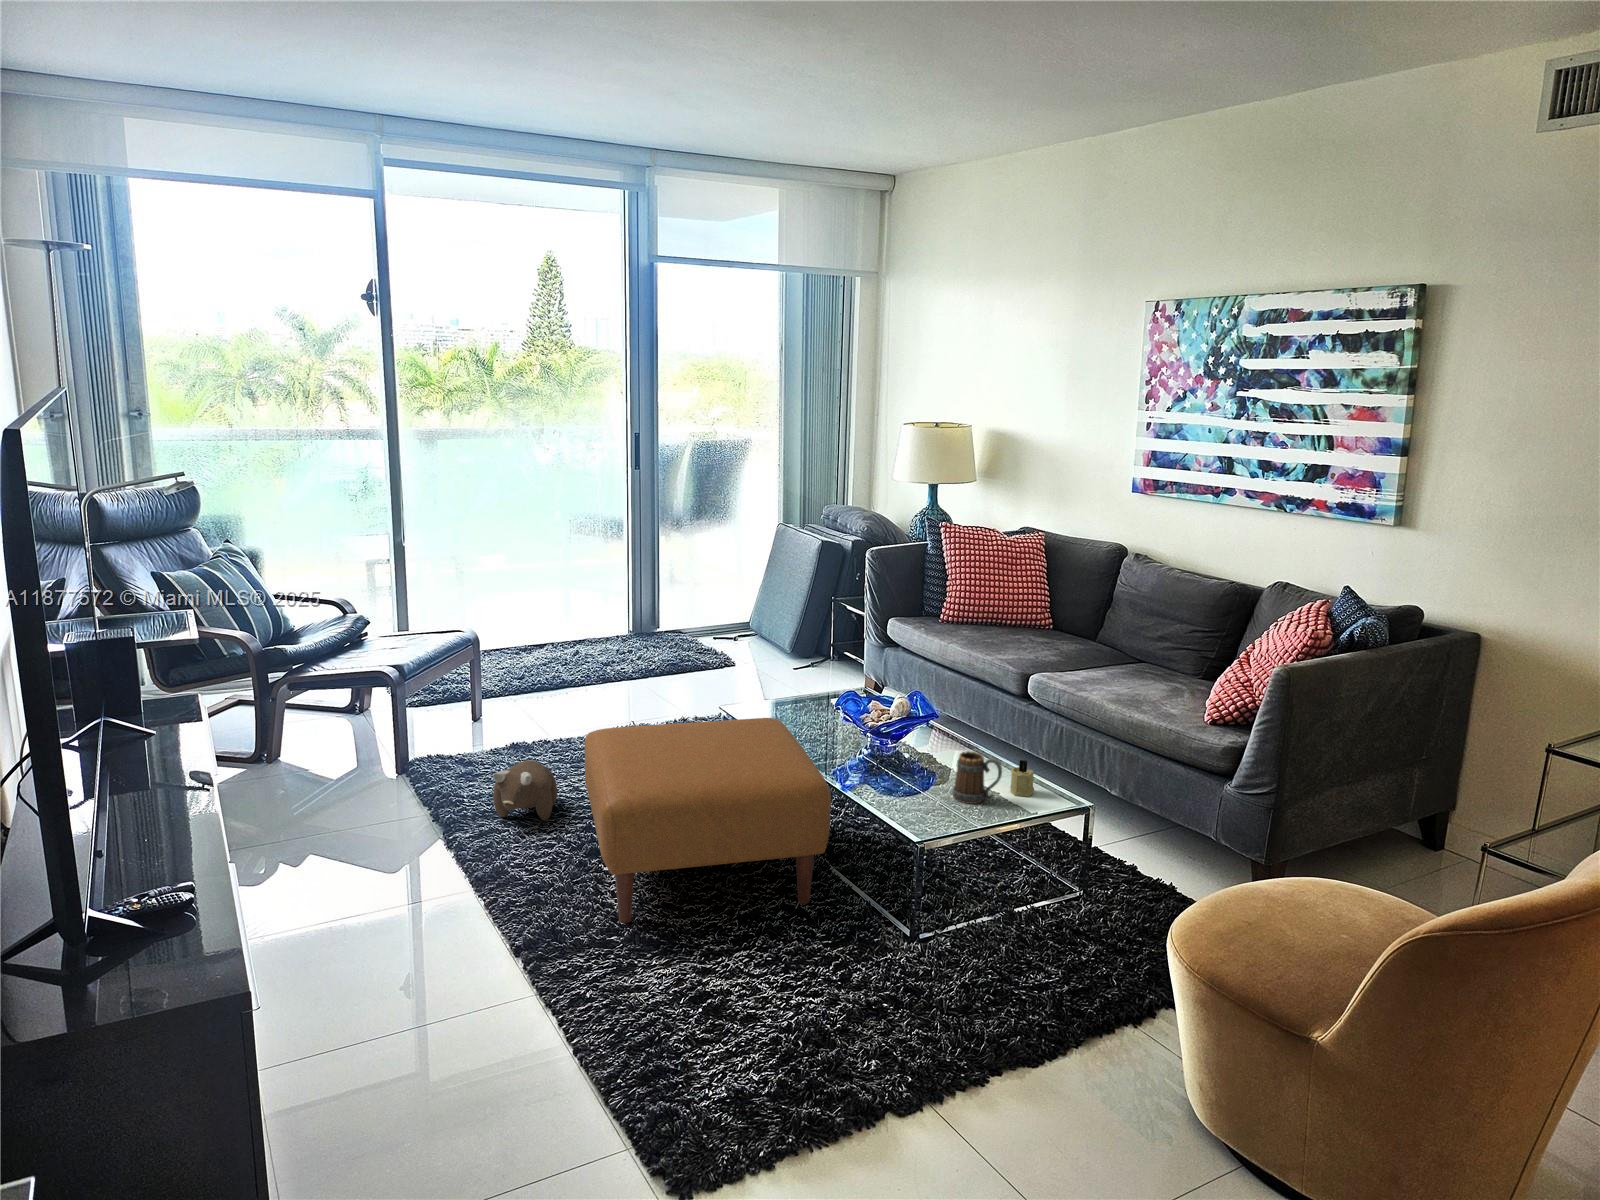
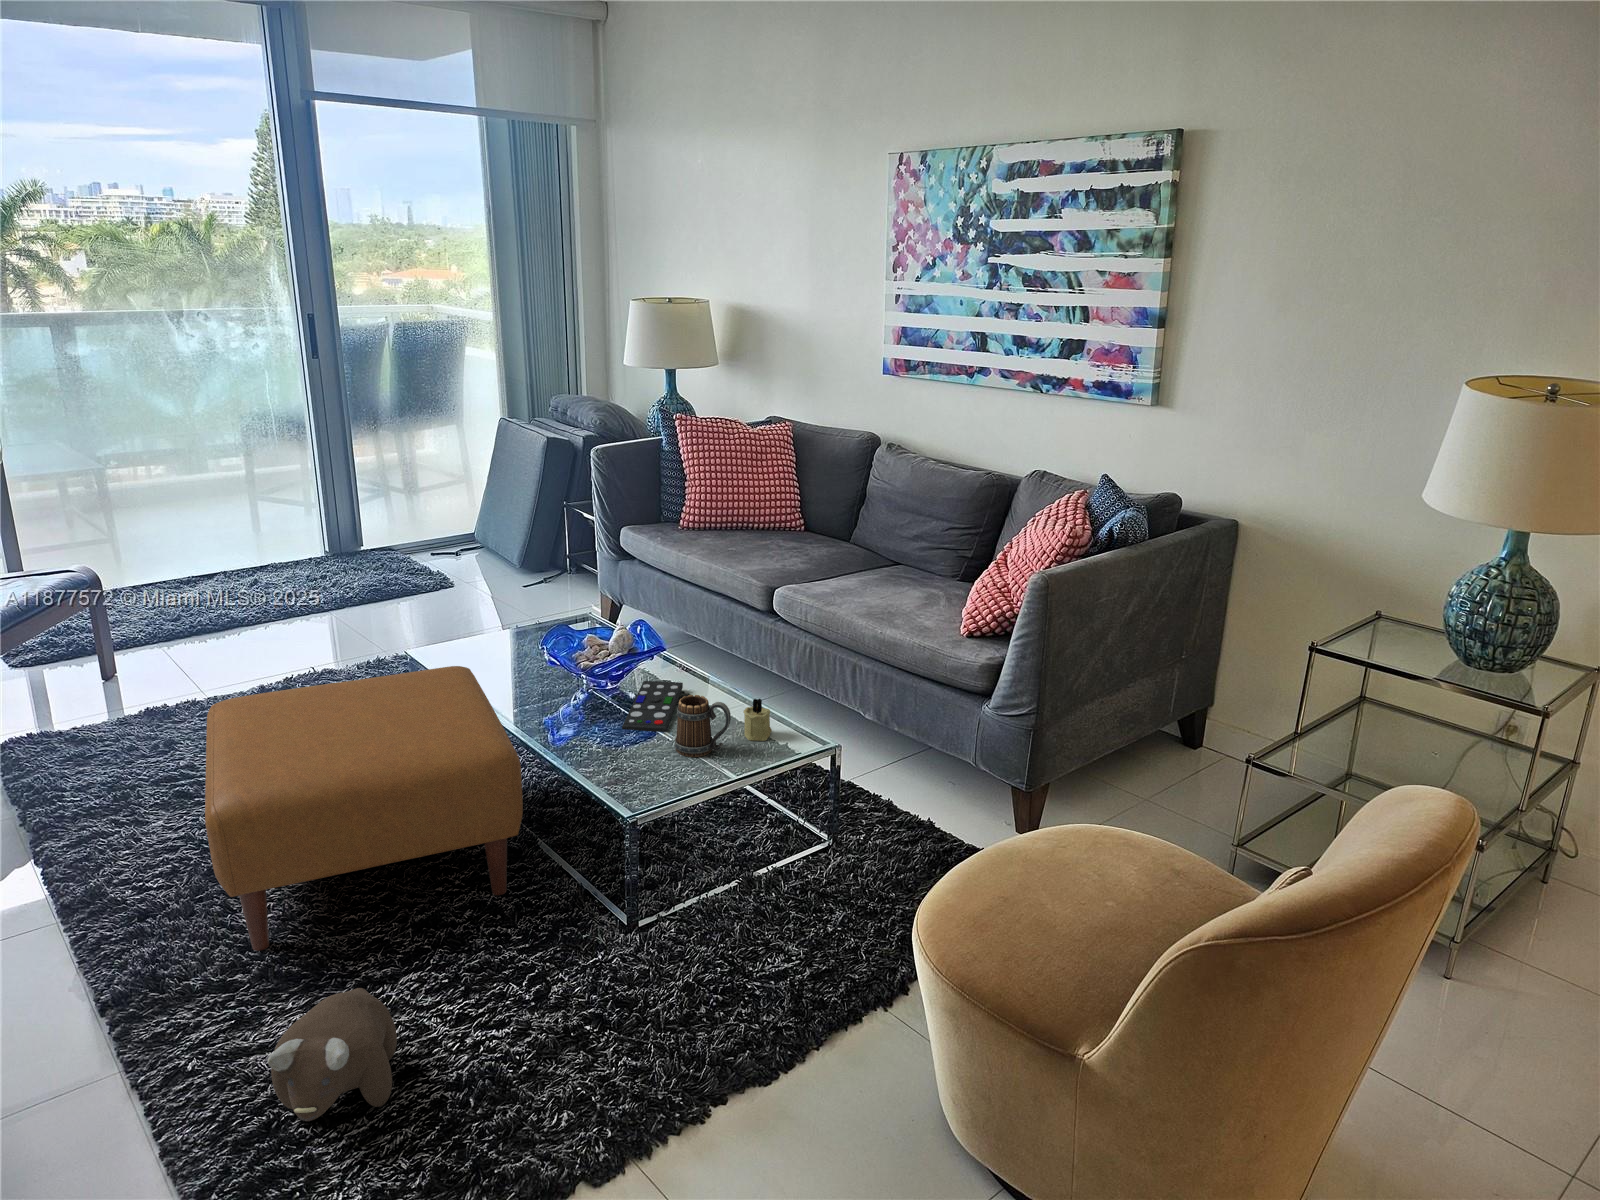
remote control: none [906,743,954,785] -> present [622,681,683,732]
plush toy: present [493,760,557,821] -> present [268,988,397,1121]

